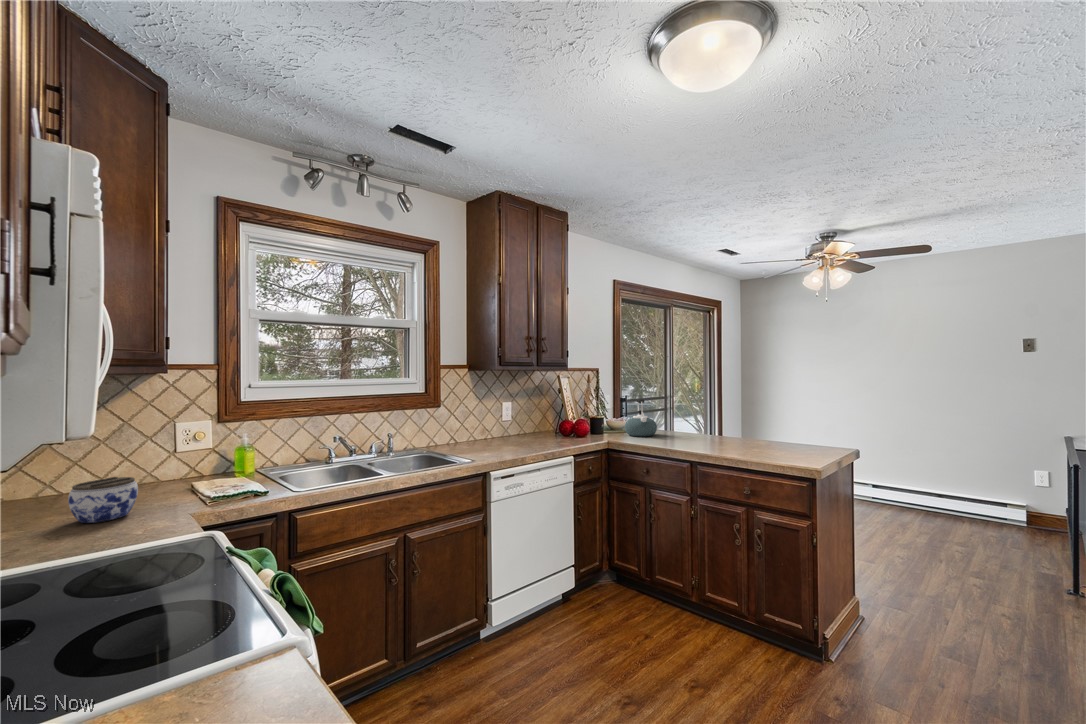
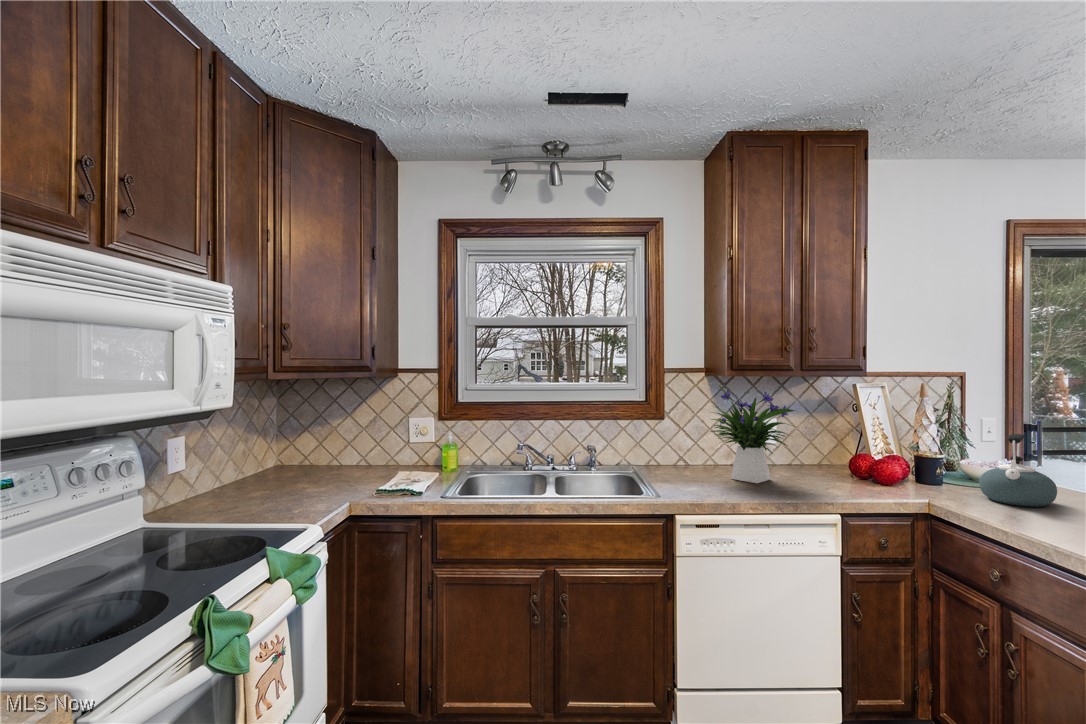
flower arrangement: none [479,377,541,445] -> present [710,387,795,483]
jar: present [68,477,138,523] -> none [300,461,343,495]

